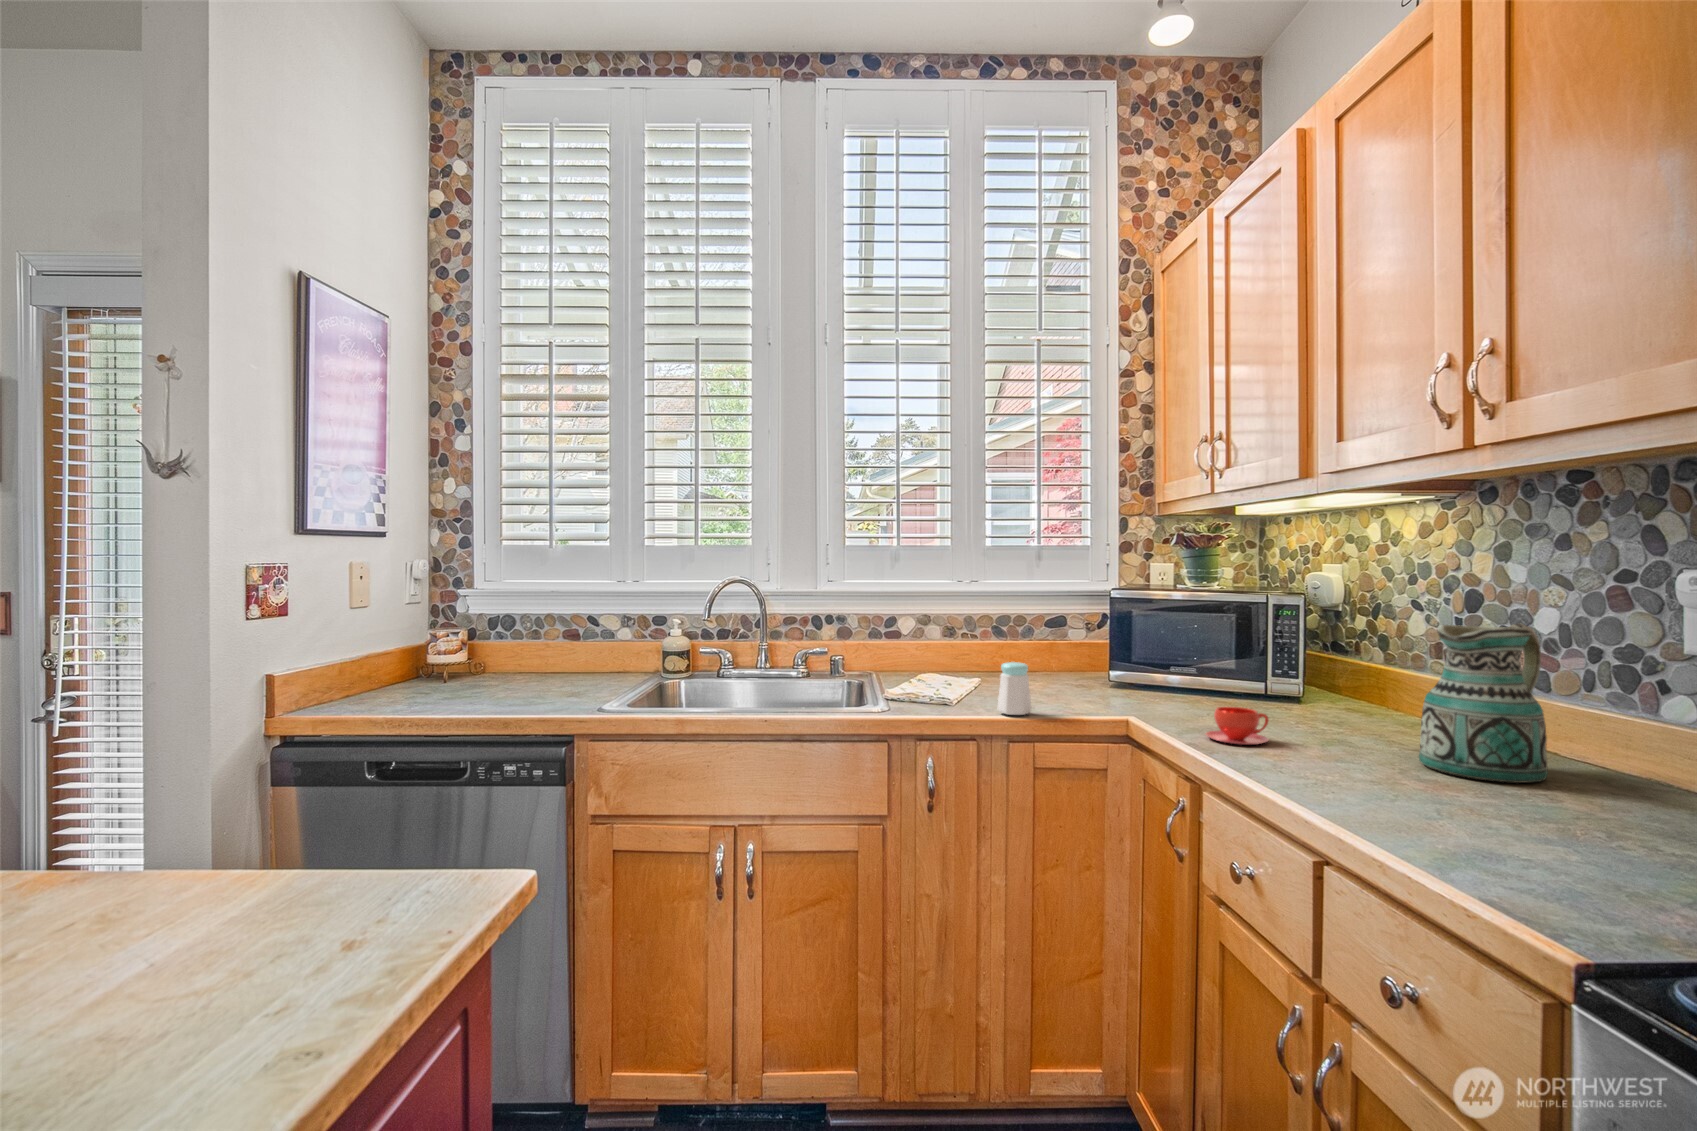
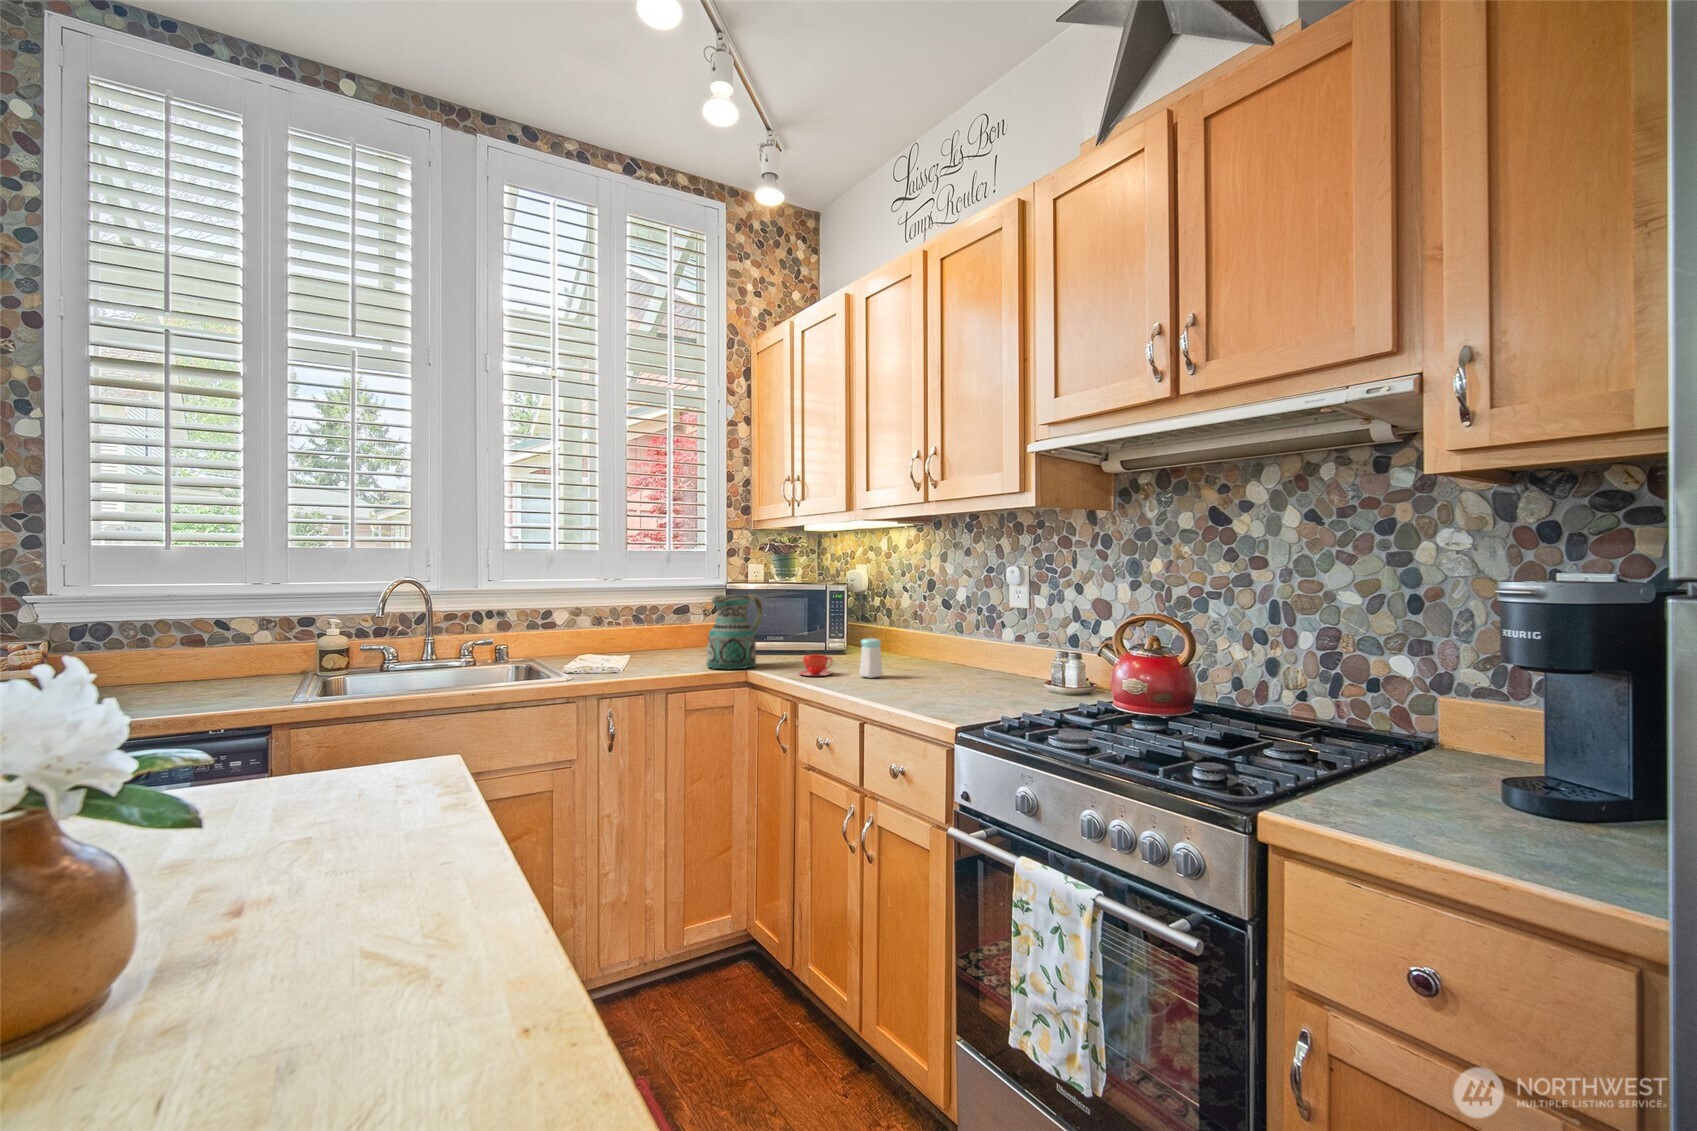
ceramic pitcher: present [1419,623,1548,783] -> present [707,594,763,669]
salt shaker: present [998,662,1031,715] -> present [859,638,882,678]

